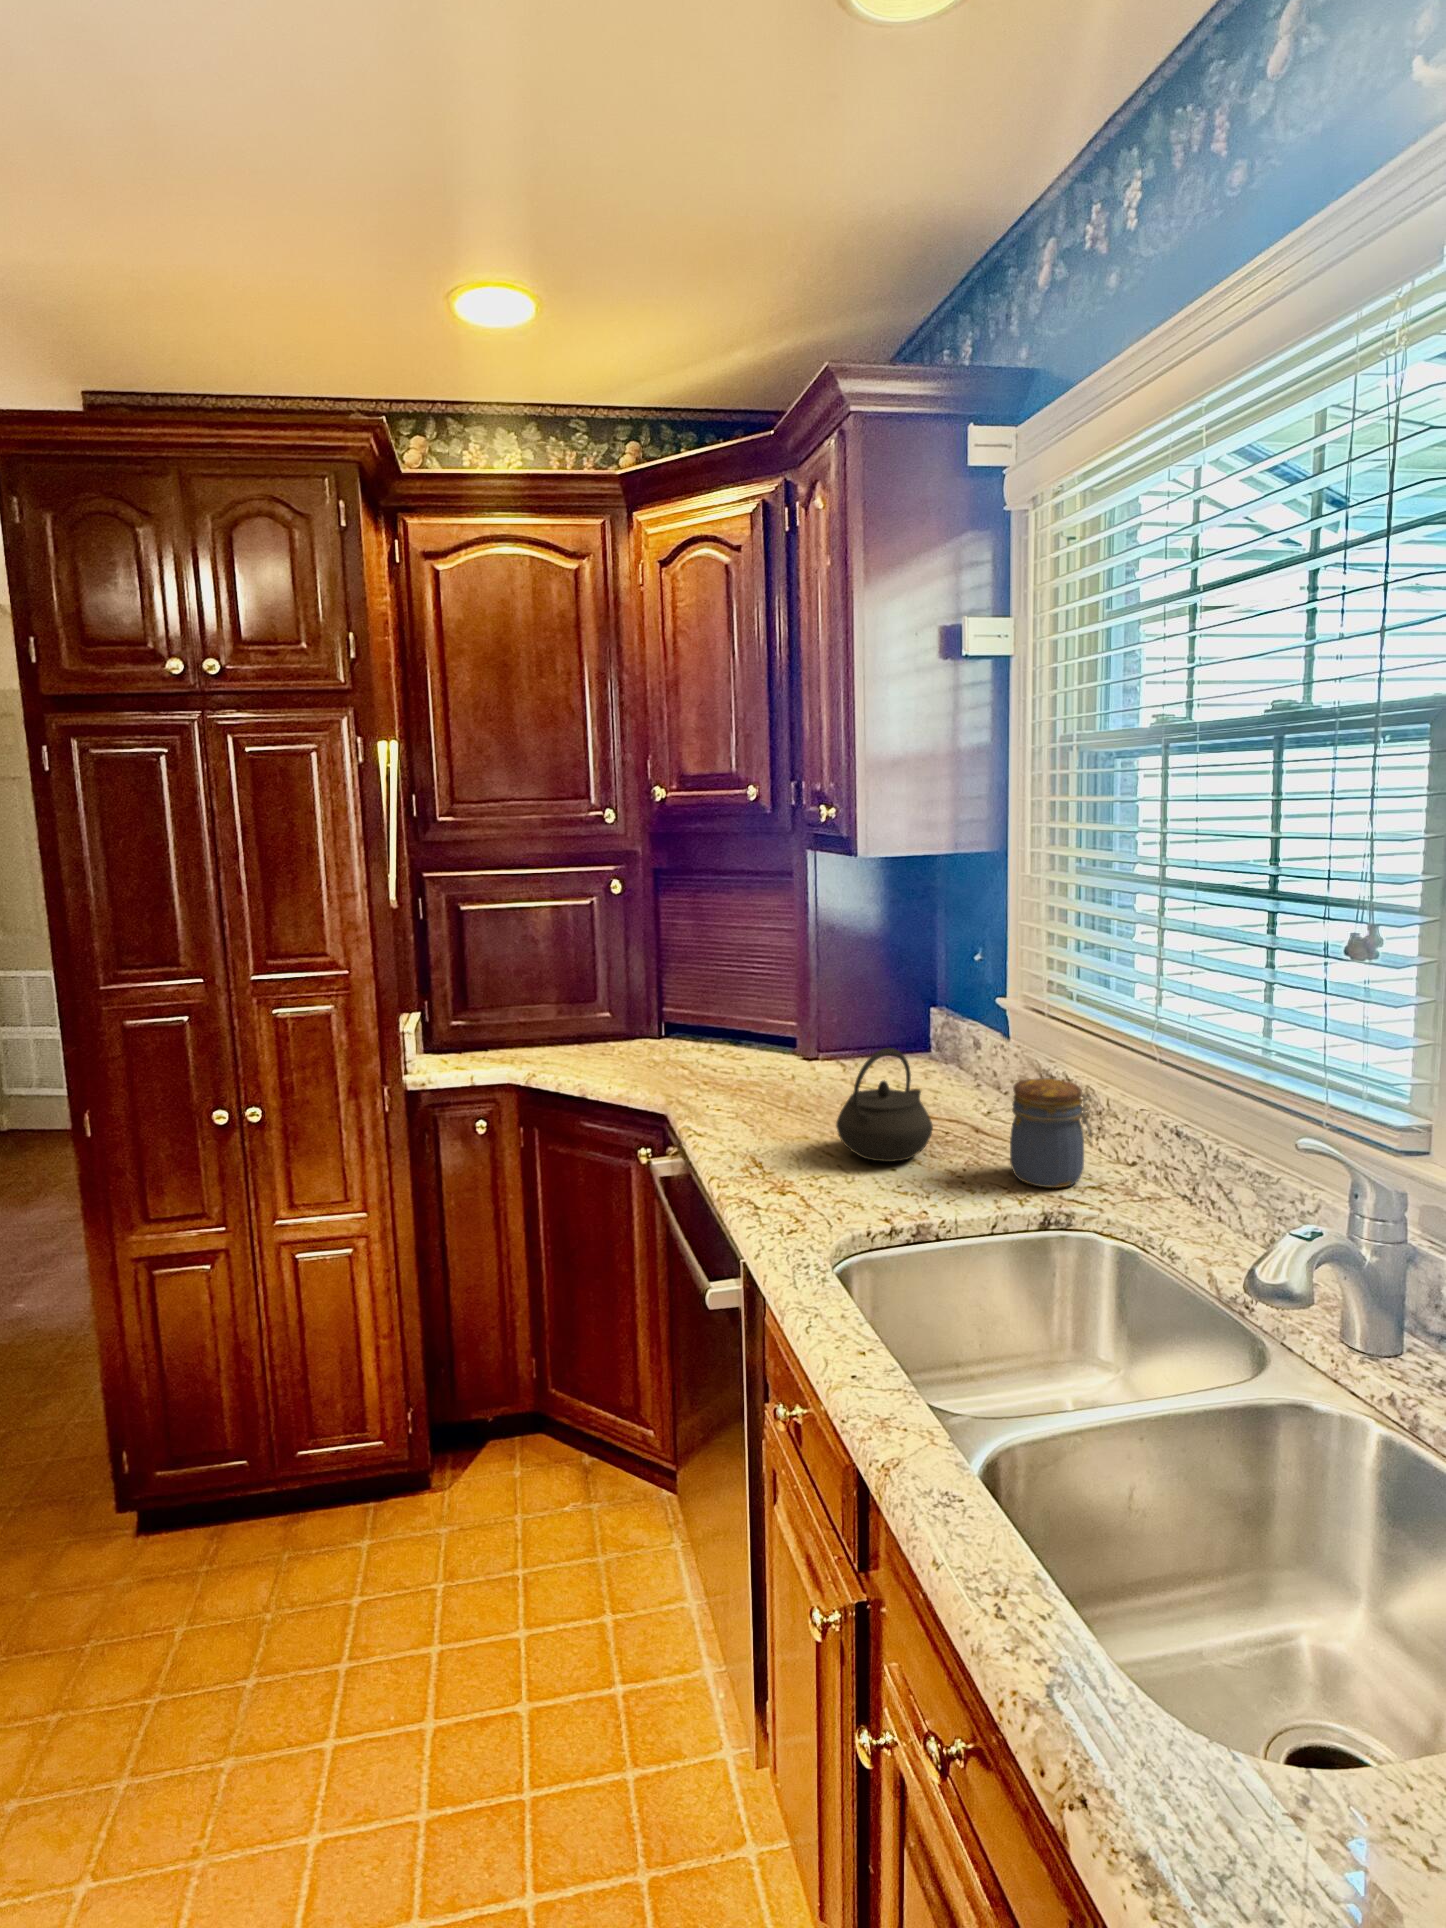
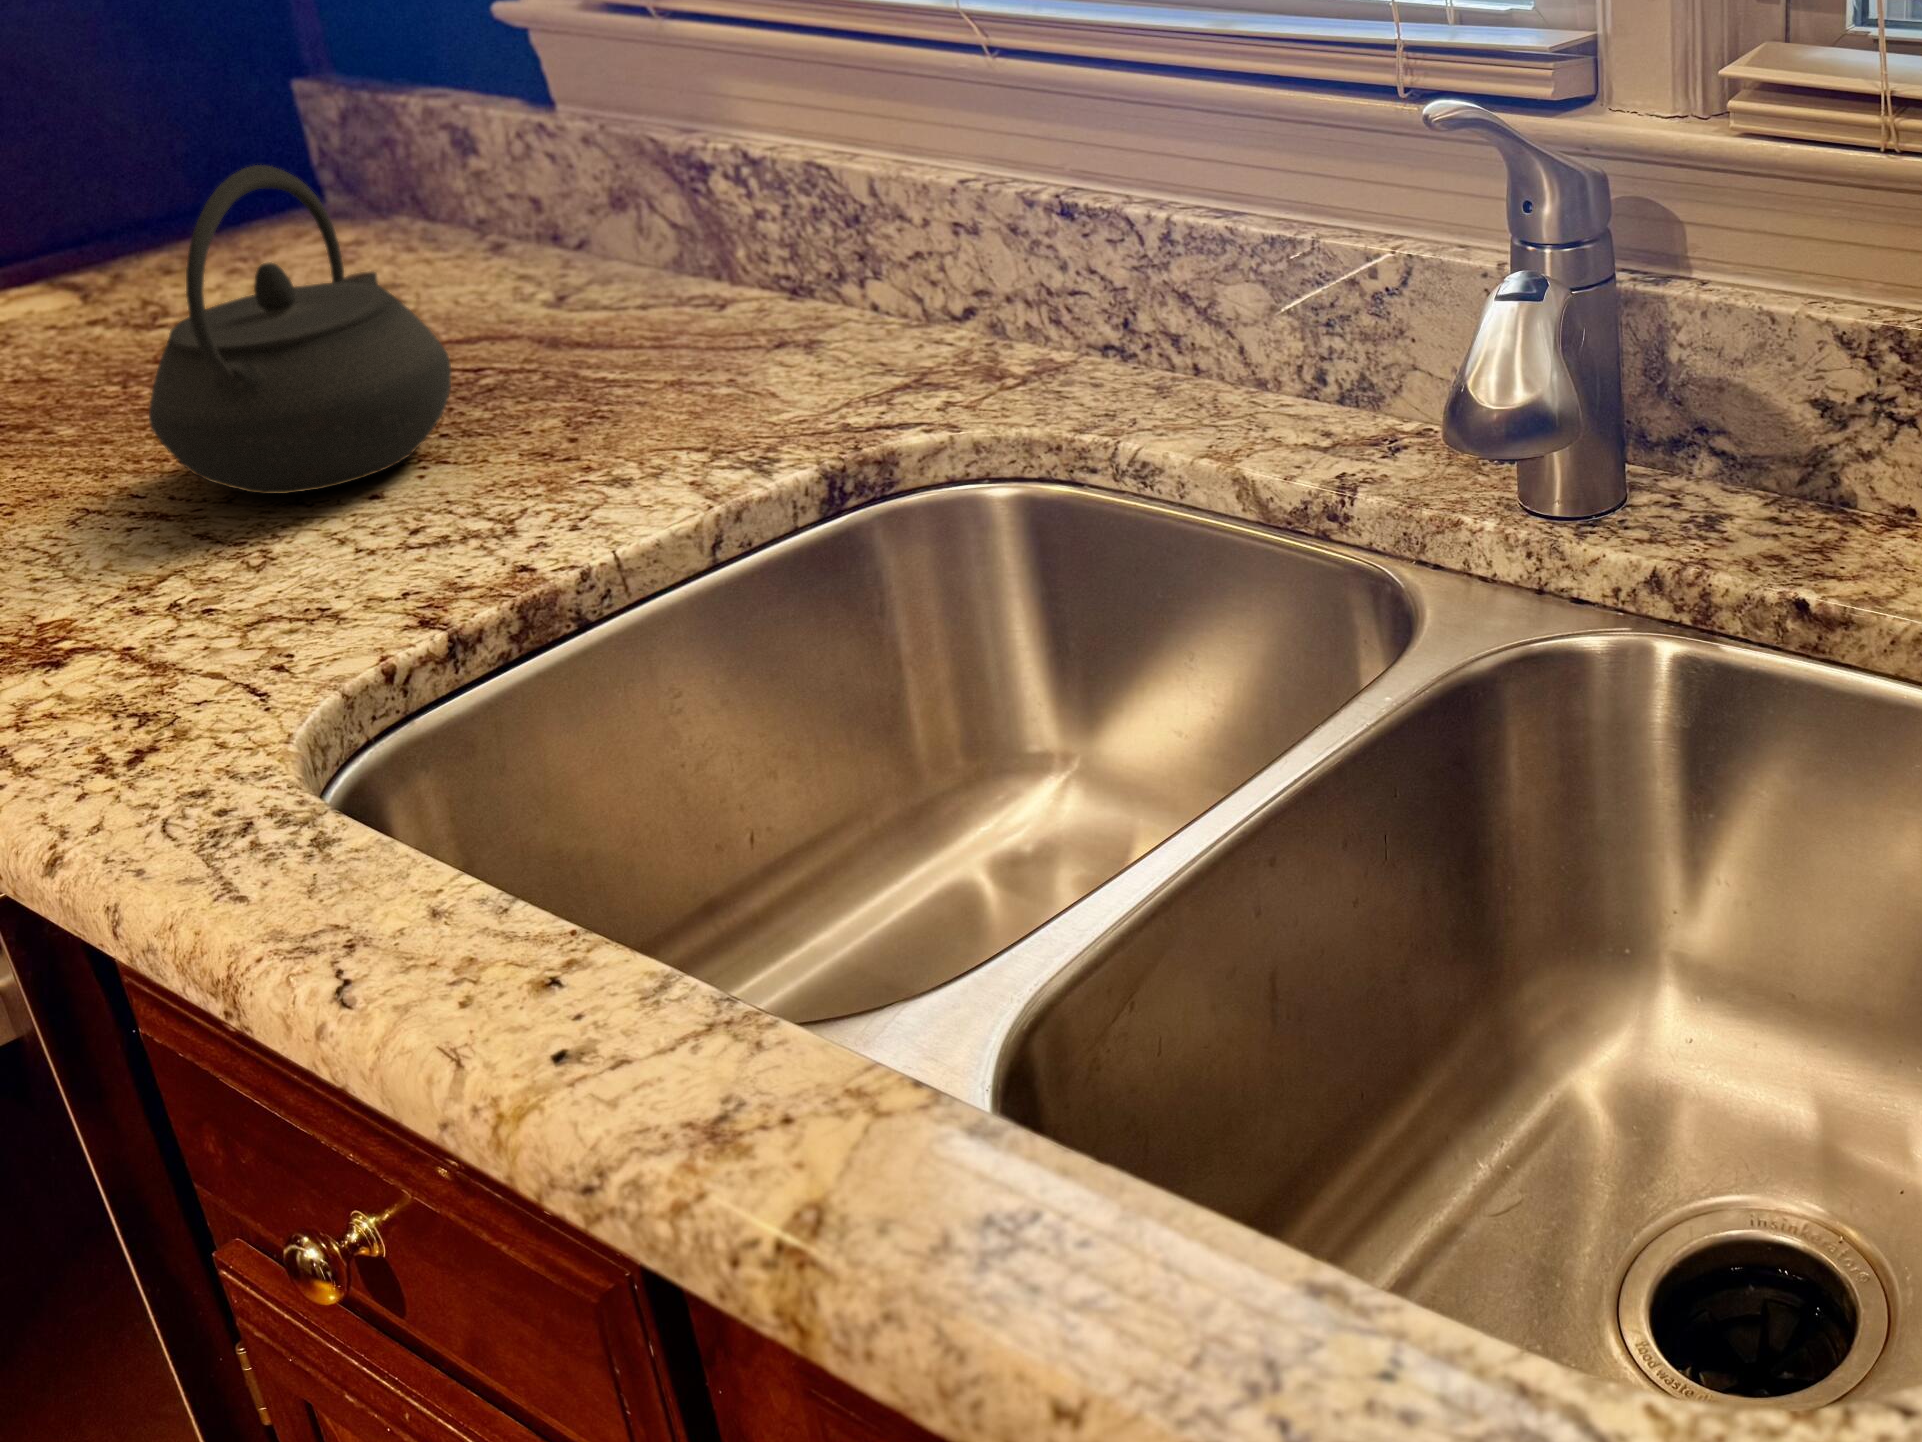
jar: present [1010,1078,1092,1188] -> none [653,148,880,424]

